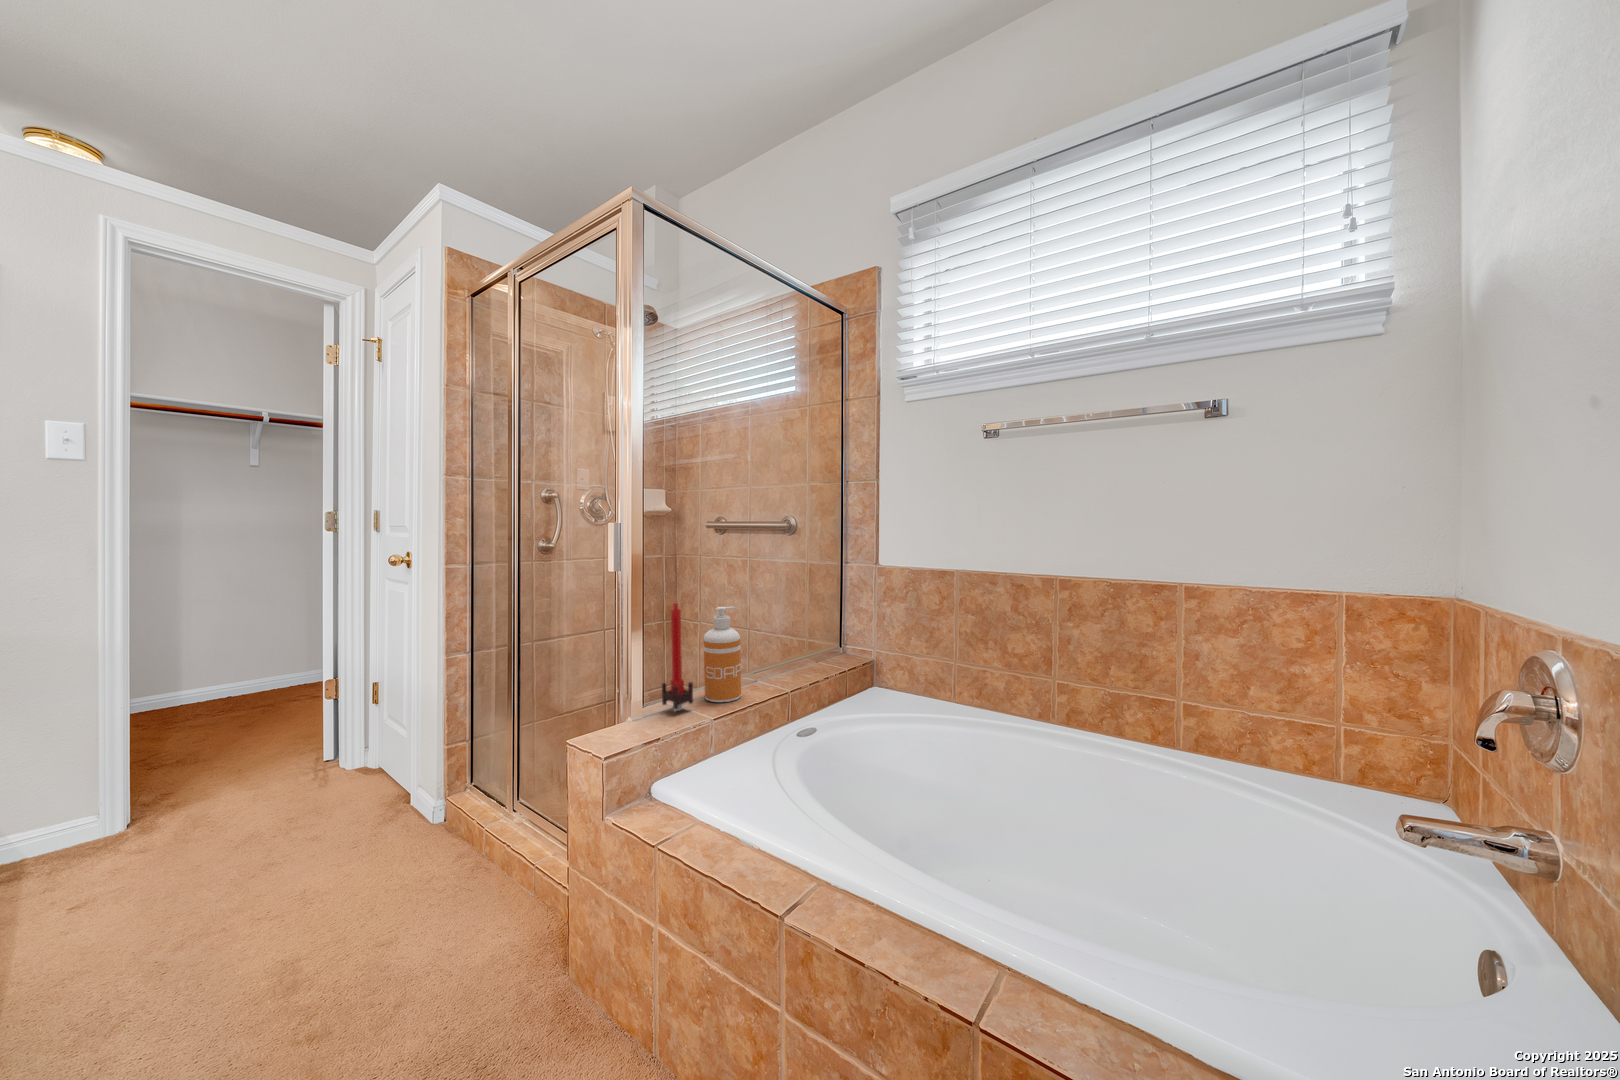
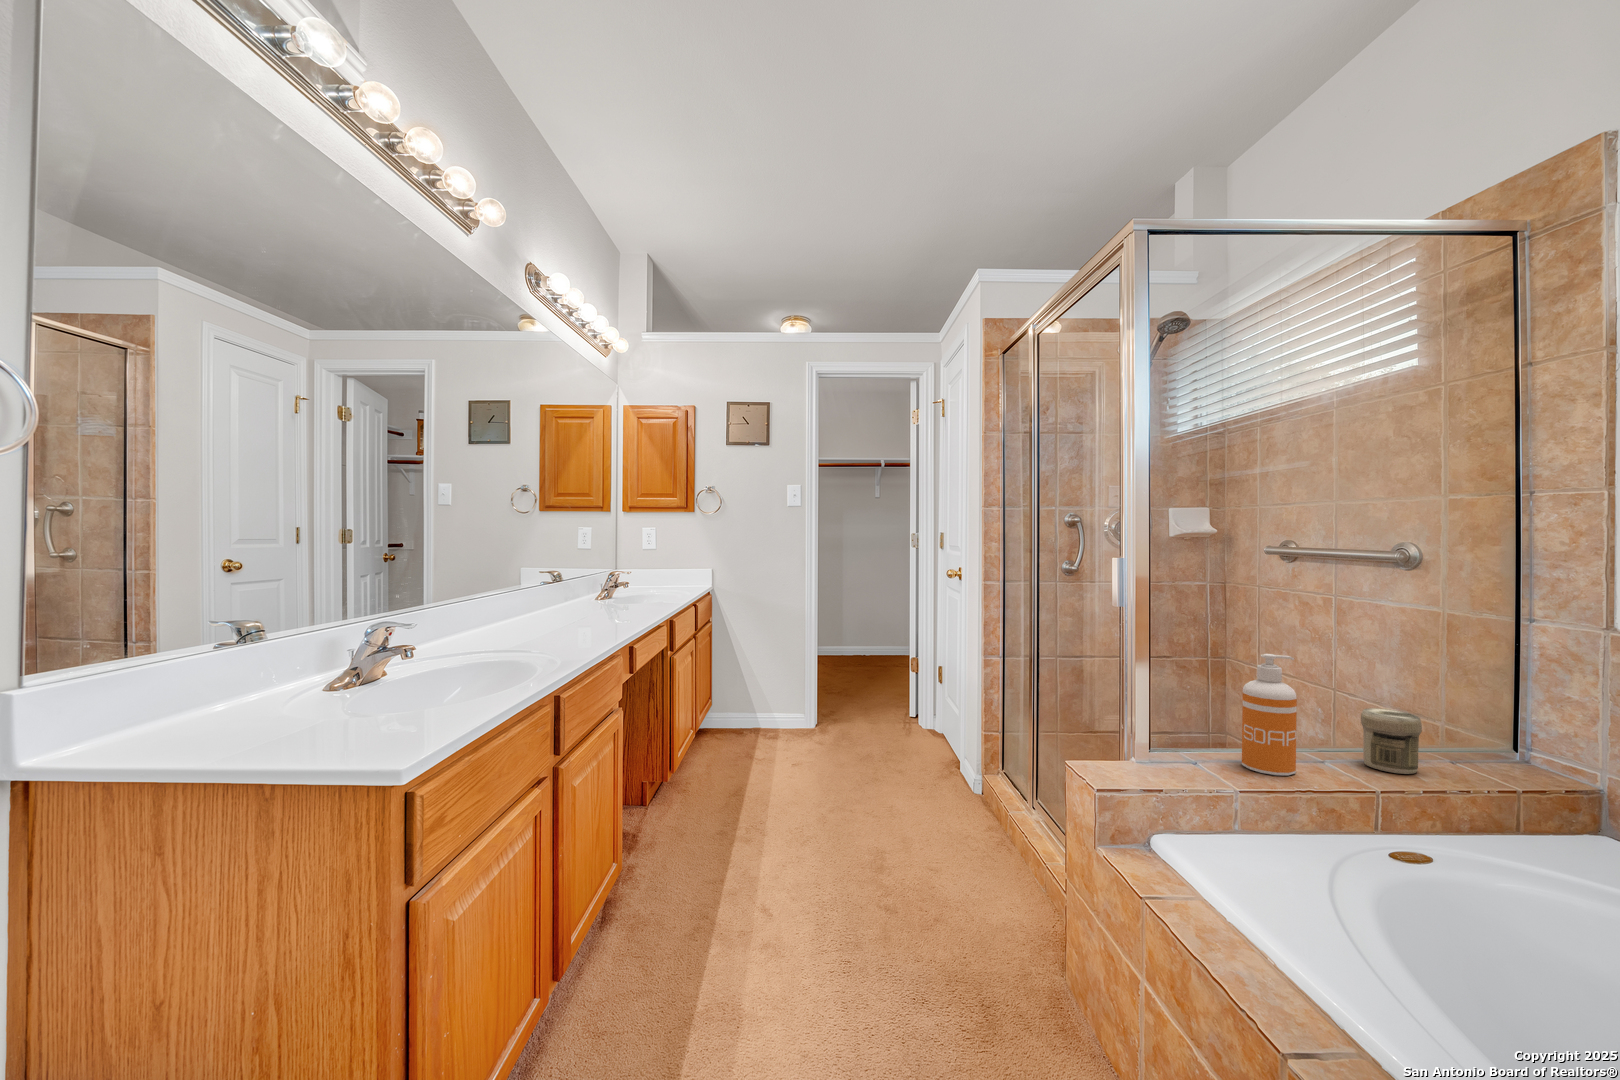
candle: present [662,603,693,711] -> none [1180,640,1221,768]
jar: none [773,635,806,679] -> present [1361,708,1422,774]

